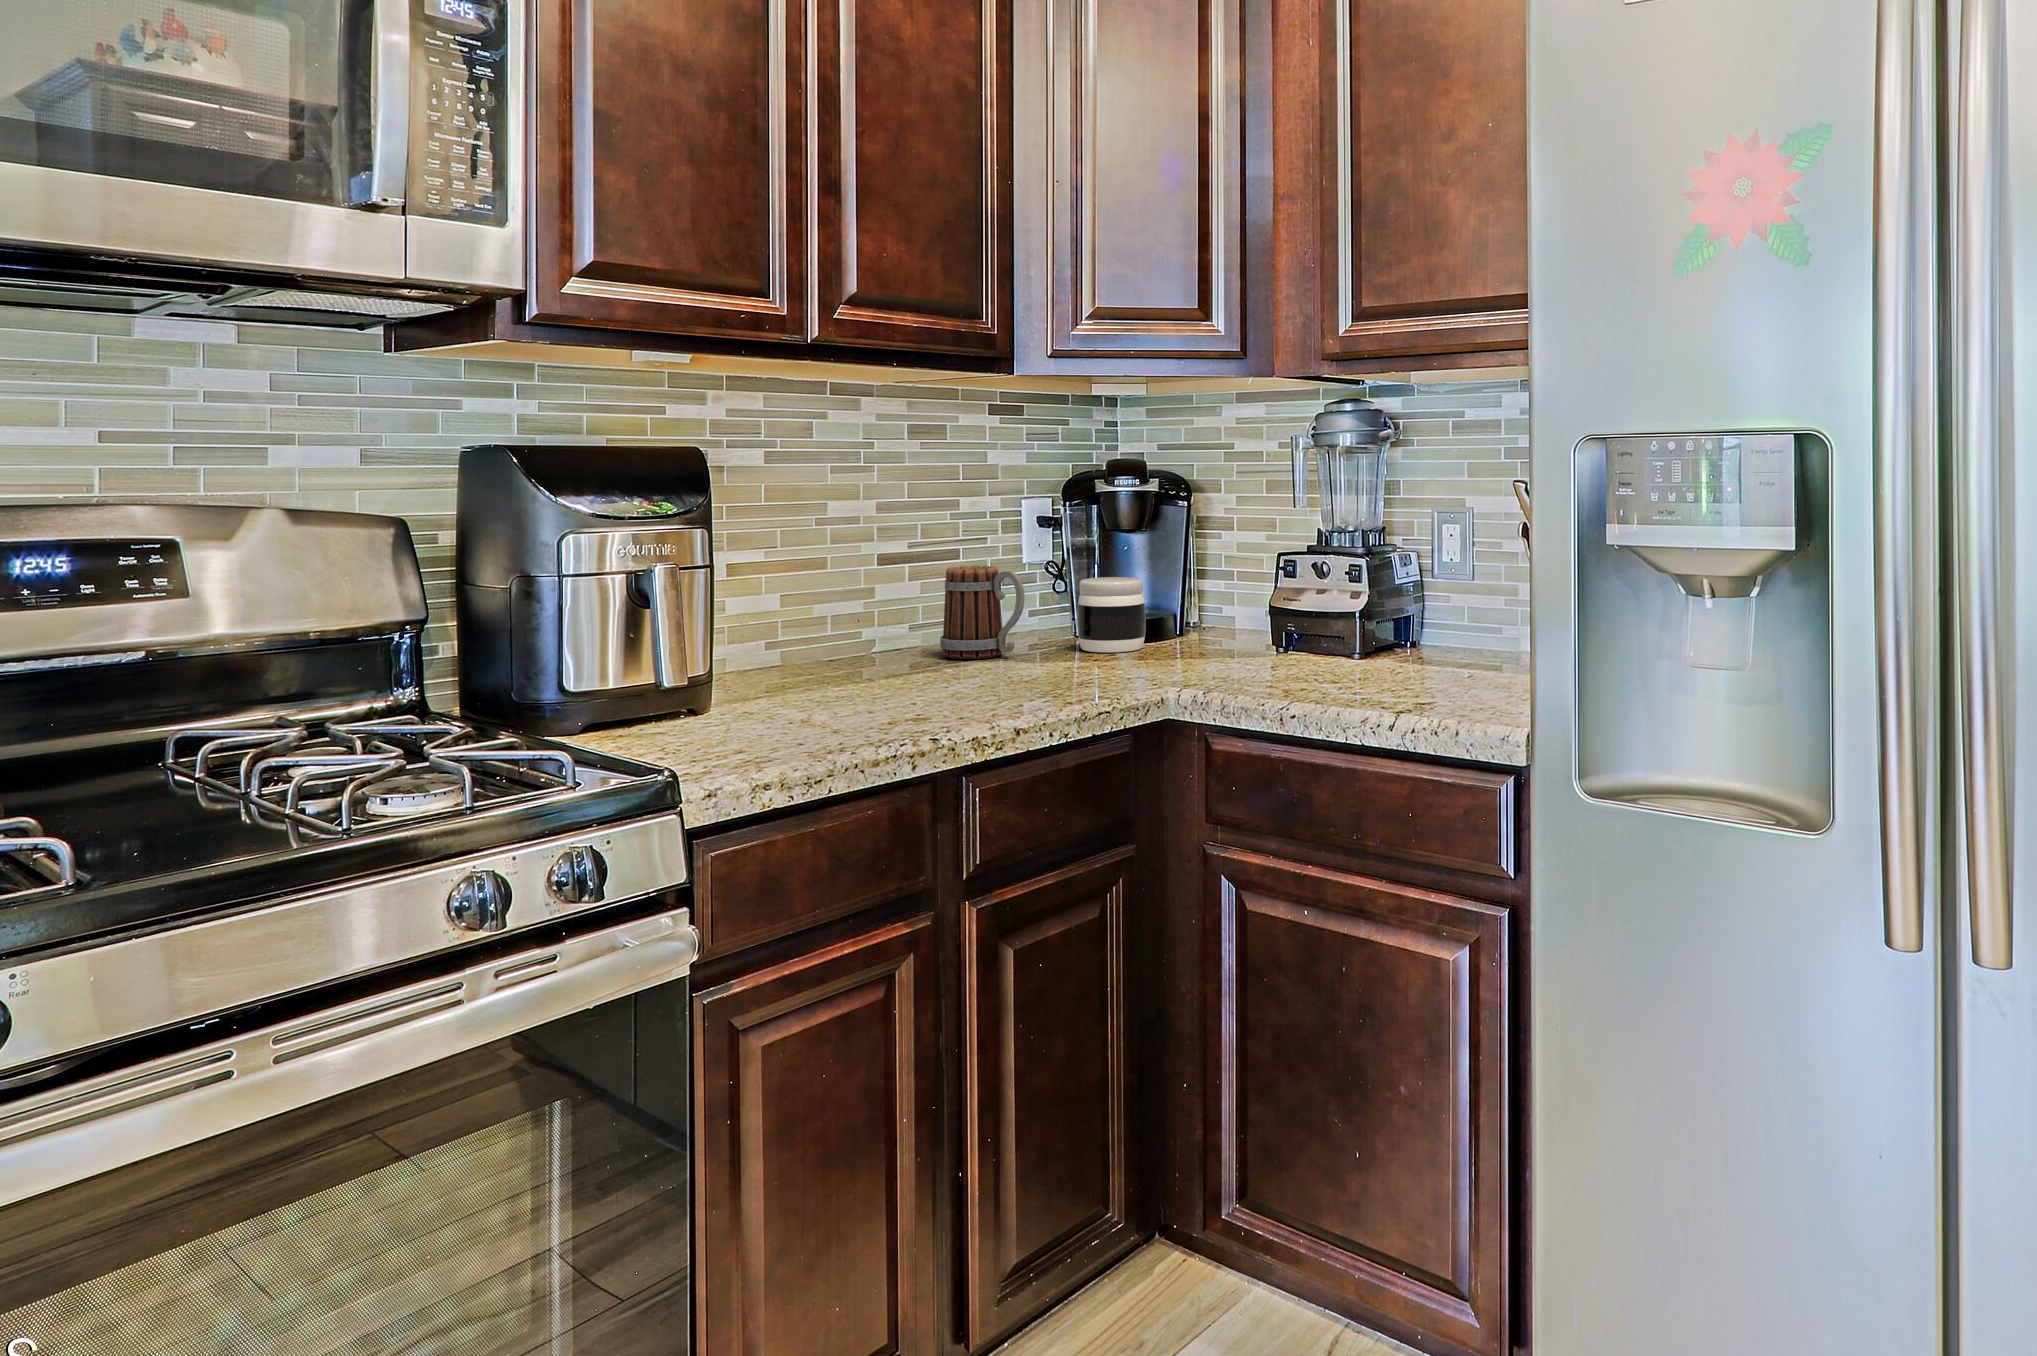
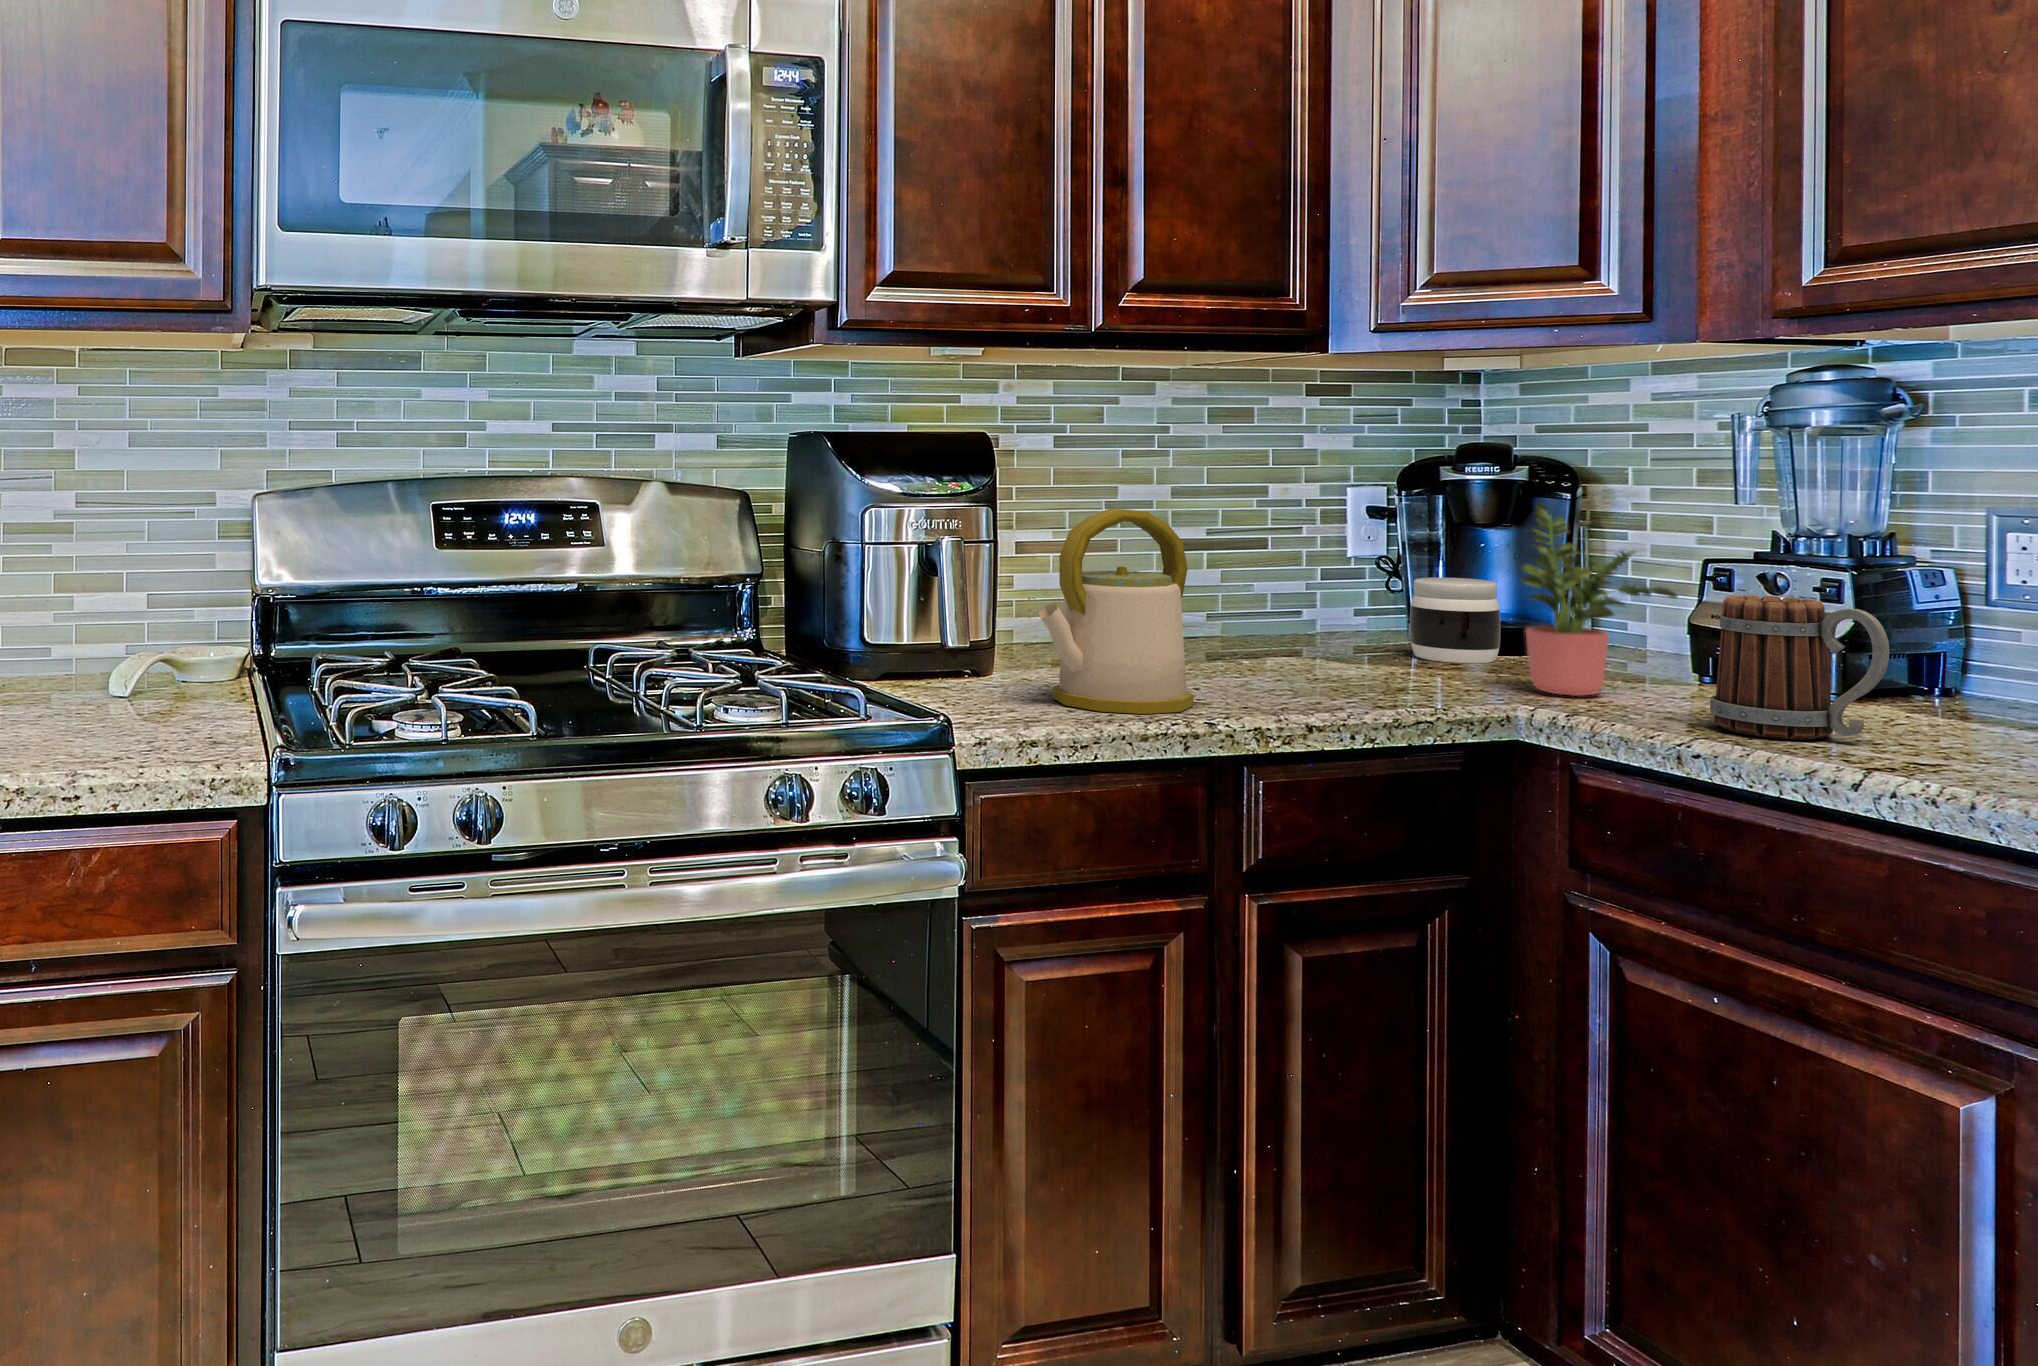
potted plant: none [1170,506,1278,673] -> present [1521,503,1677,696]
kettle: none [764,525,917,739] -> present [1039,508,1194,714]
mug: present [940,566,1025,659] -> present [1710,595,1889,739]

